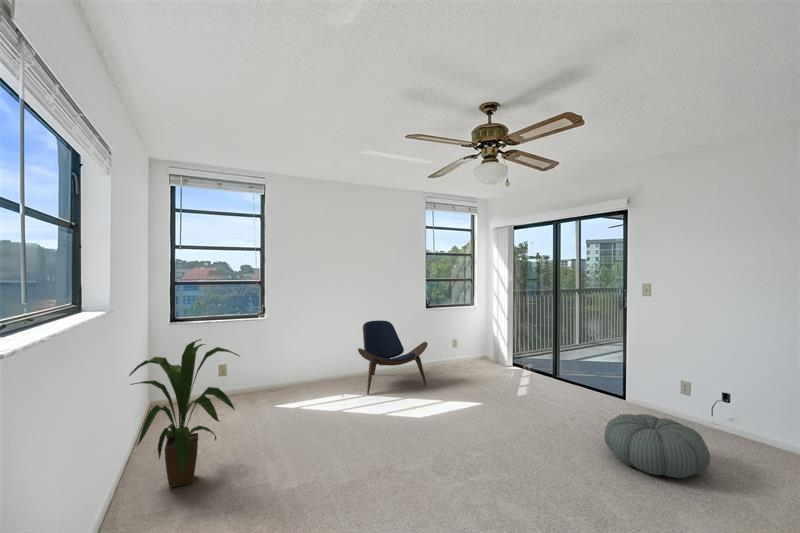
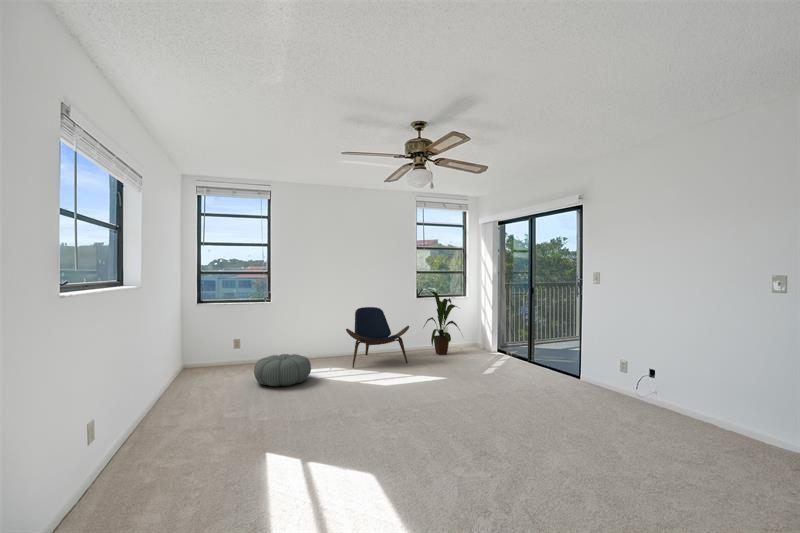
house plant: present [129,339,239,488] -> present [424,291,460,355]
pouf: present [604,414,710,478] -> present [254,354,311,386]

